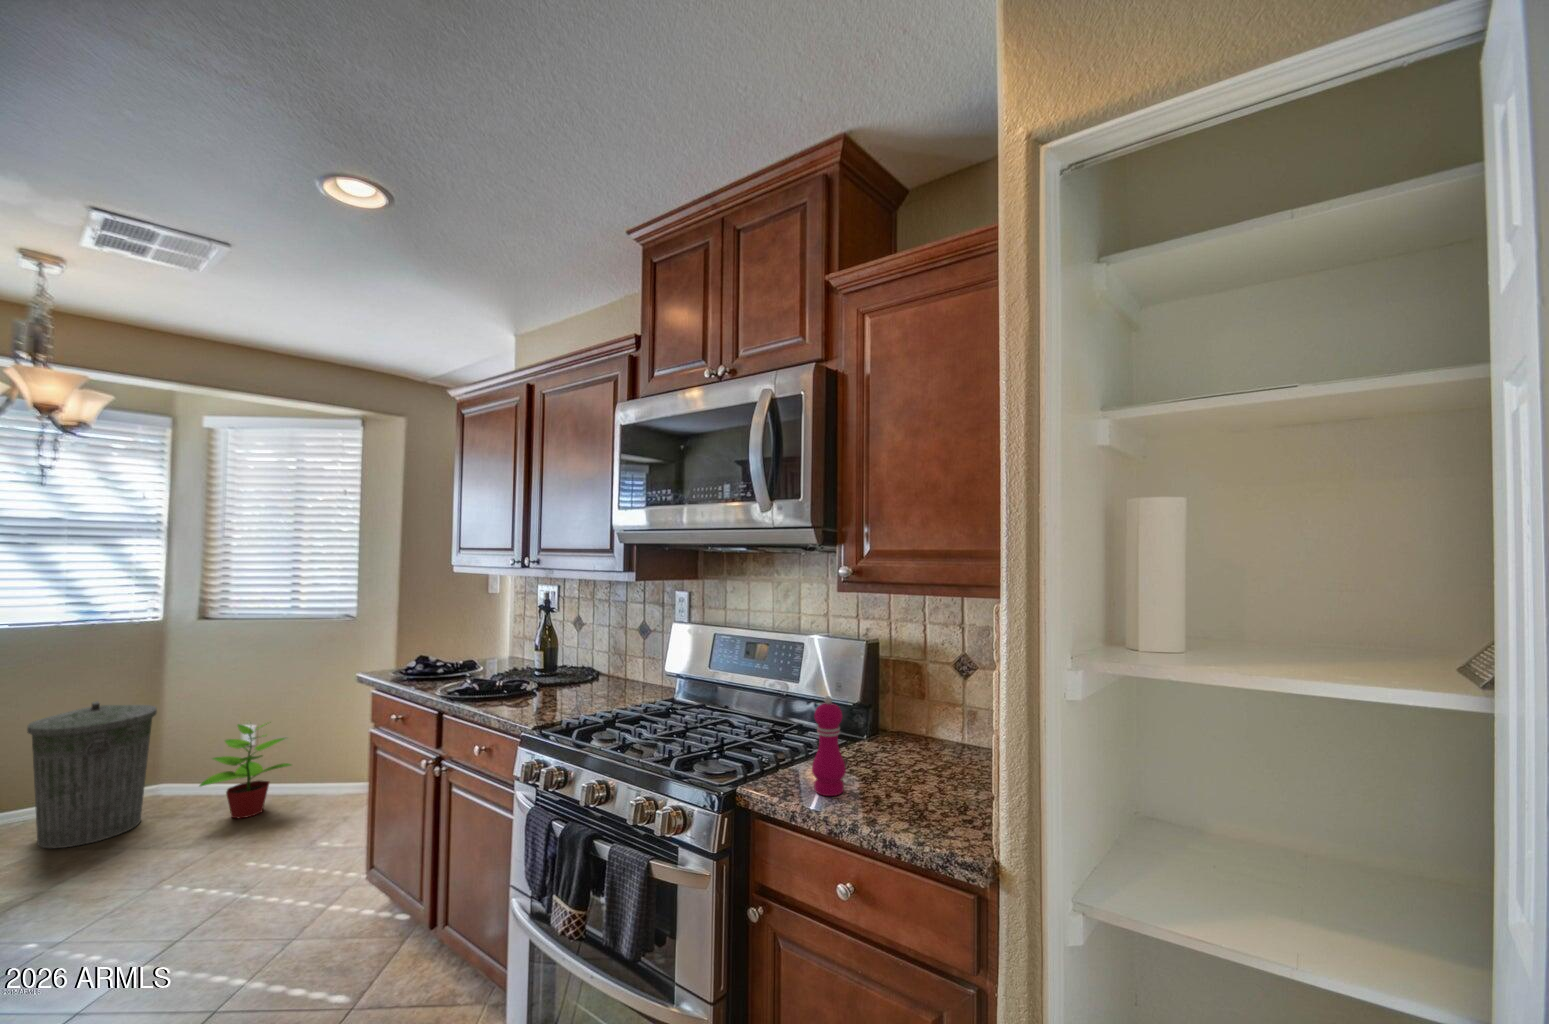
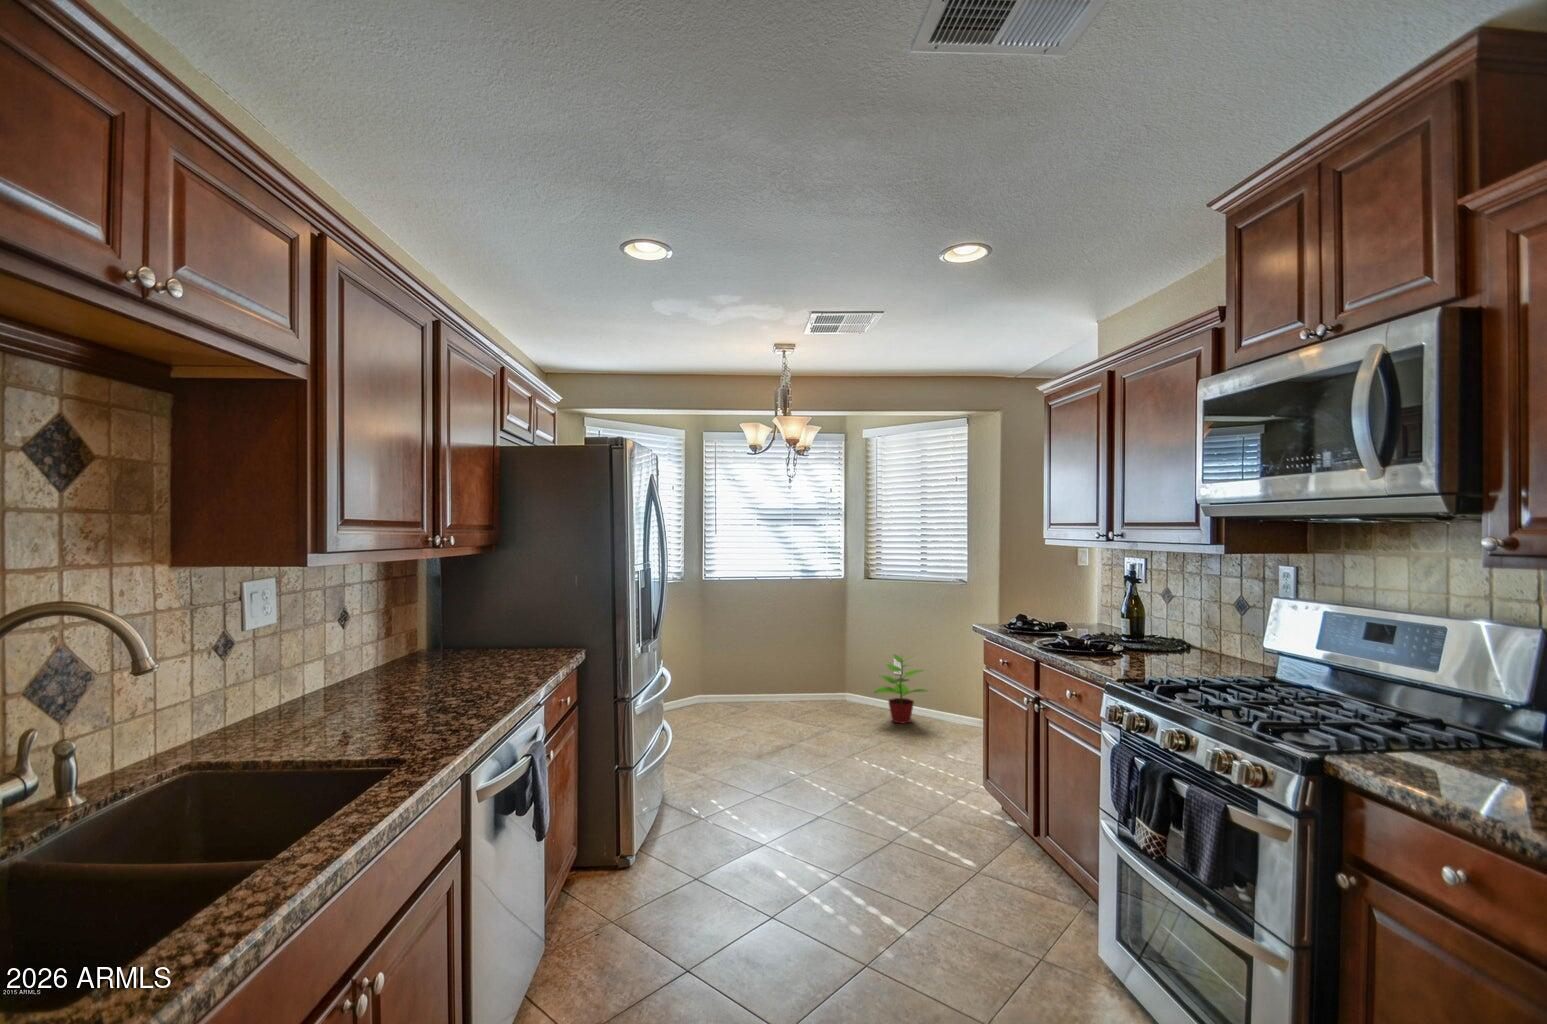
pepper mill: present [812,696,846,796] -> none [1428,679,1480,788]
trash can: present [27,701,157,848] -> none [789,624,848,716]

